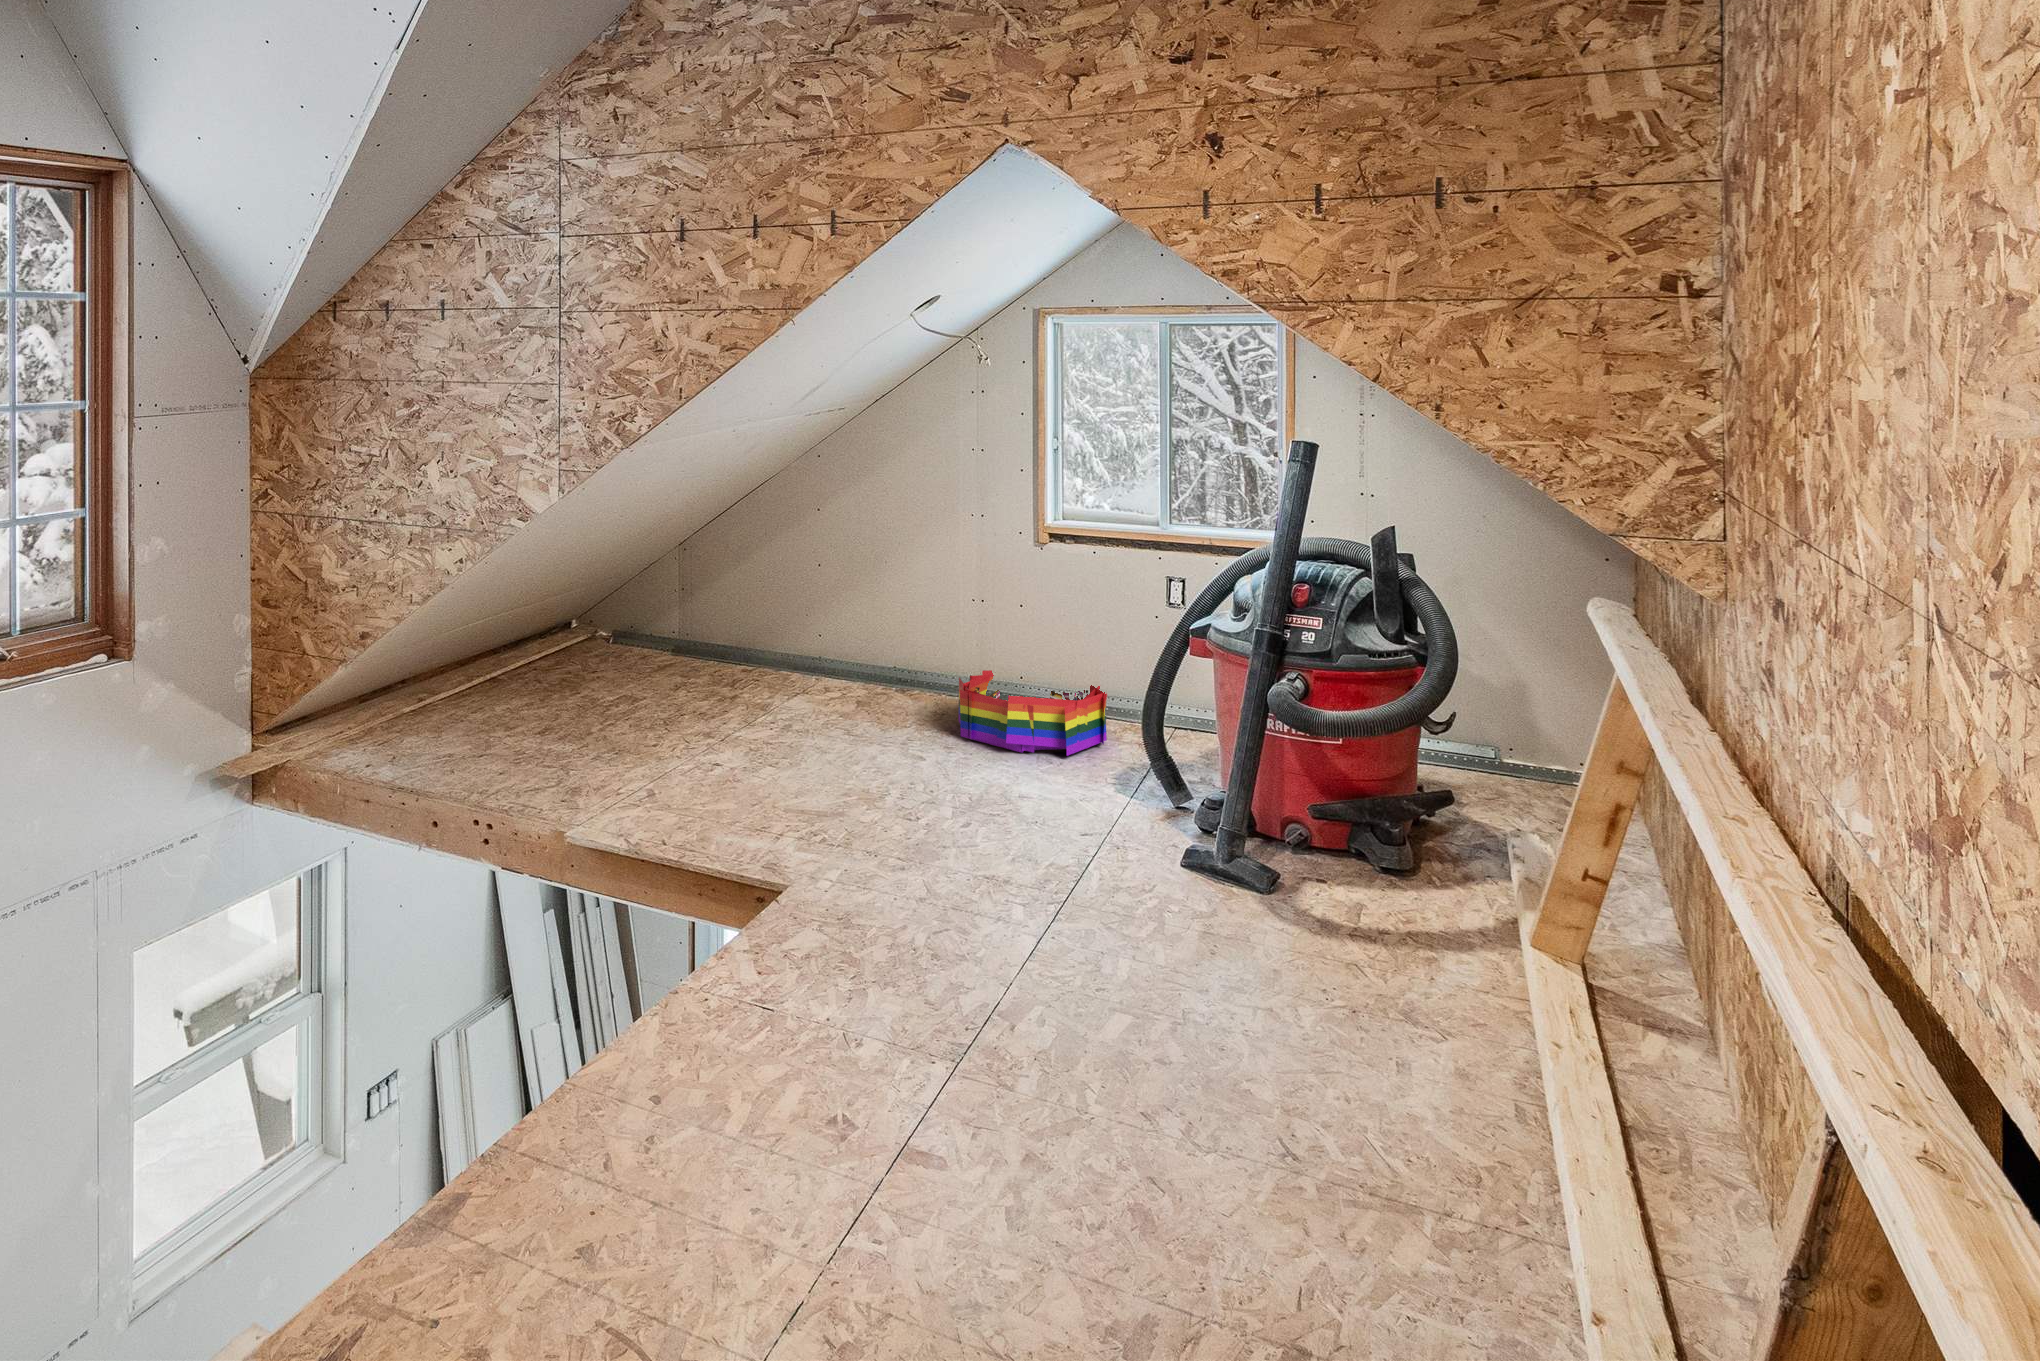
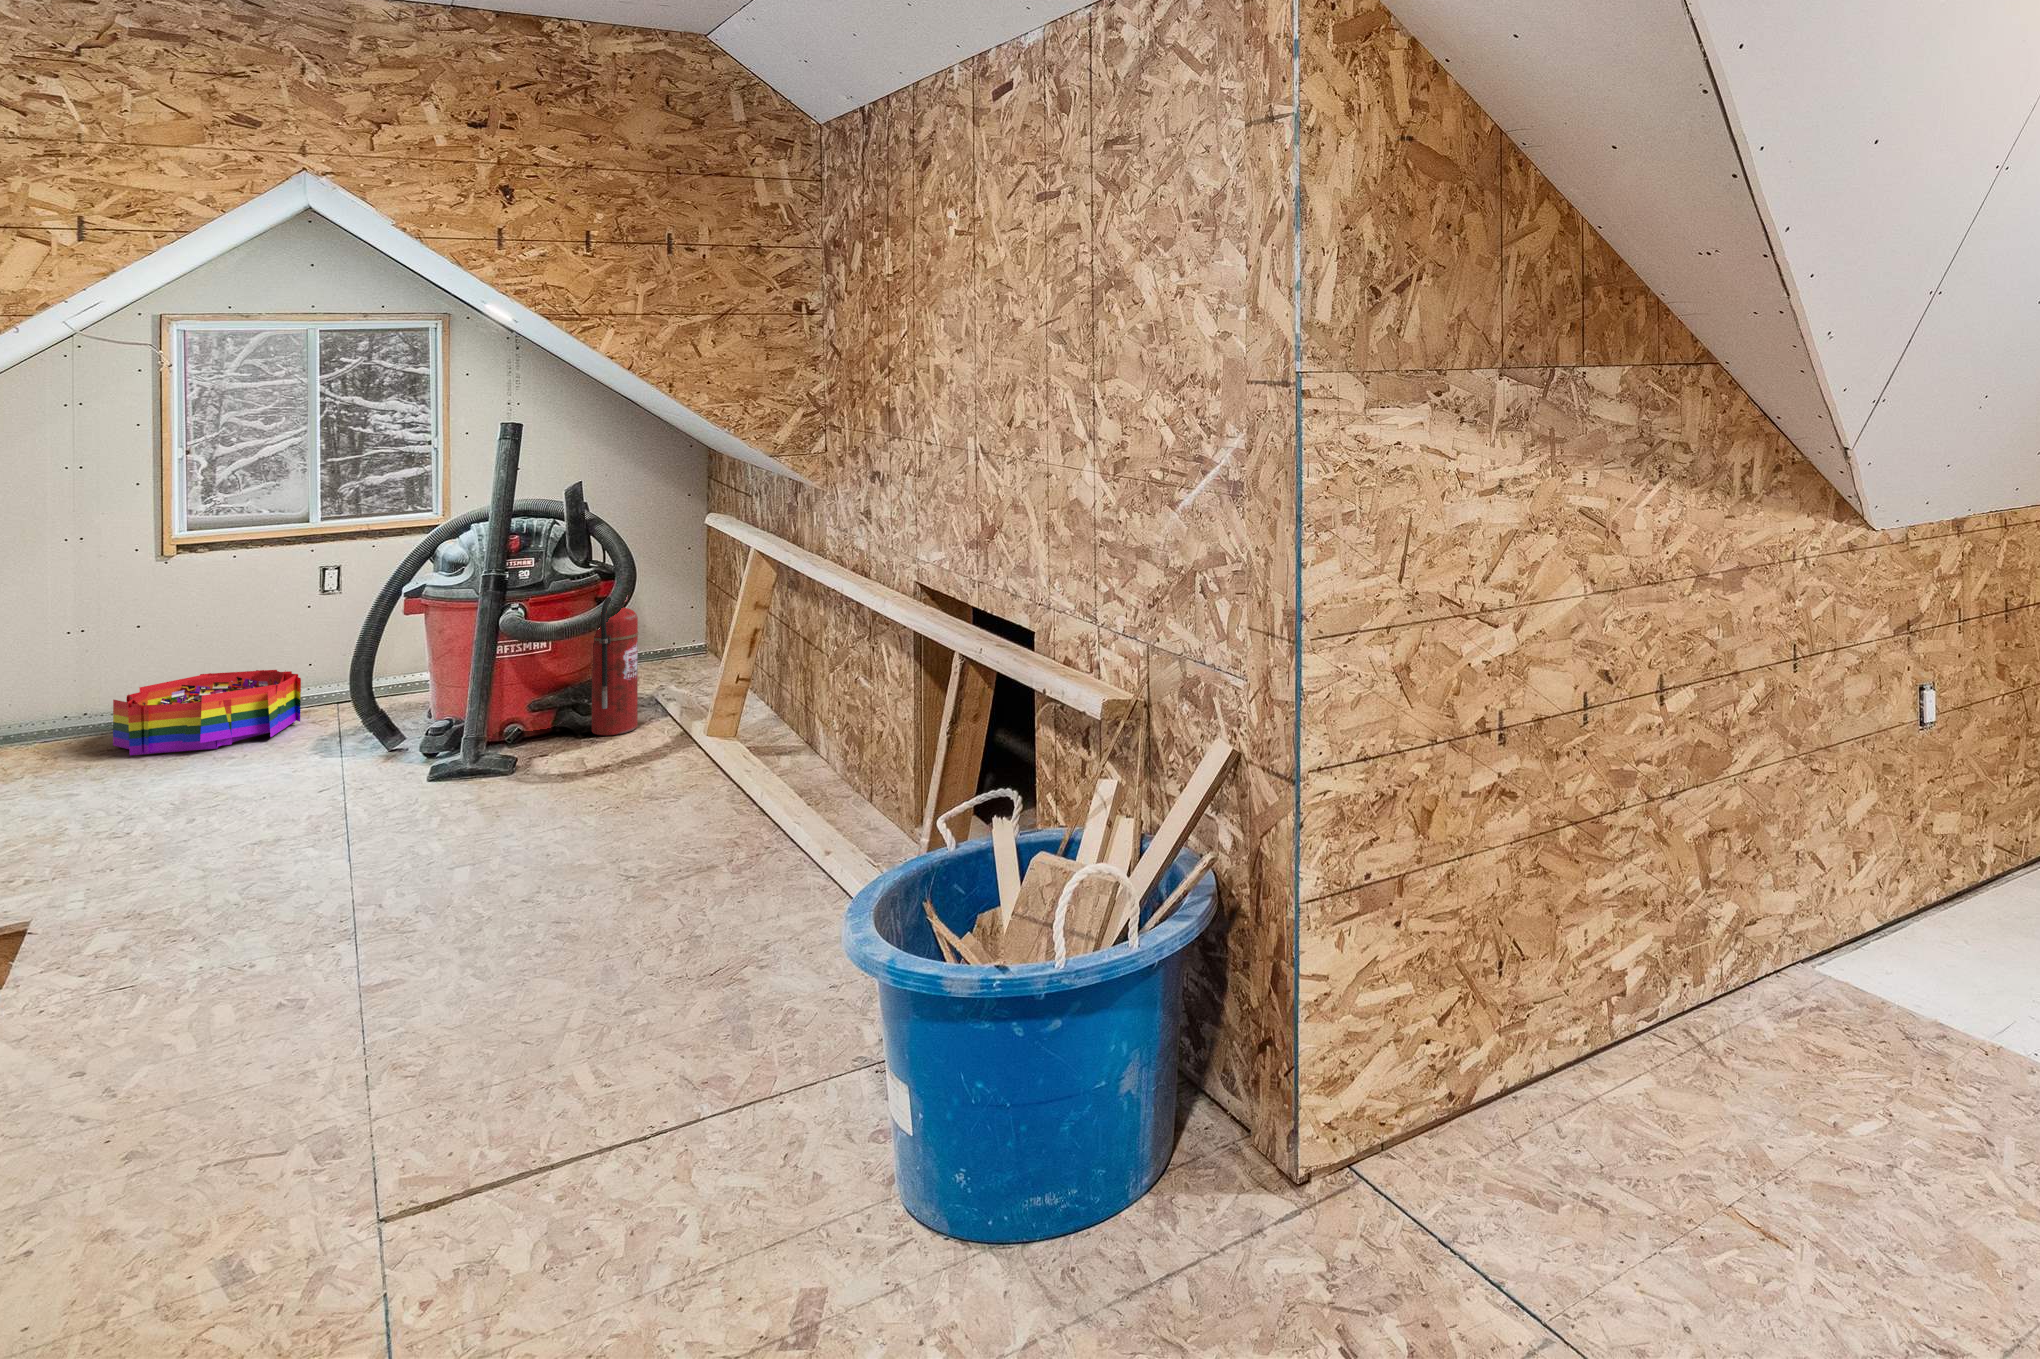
fire extinguisher: none [1376,673,1443,891] -> present [592,595,638,735]

